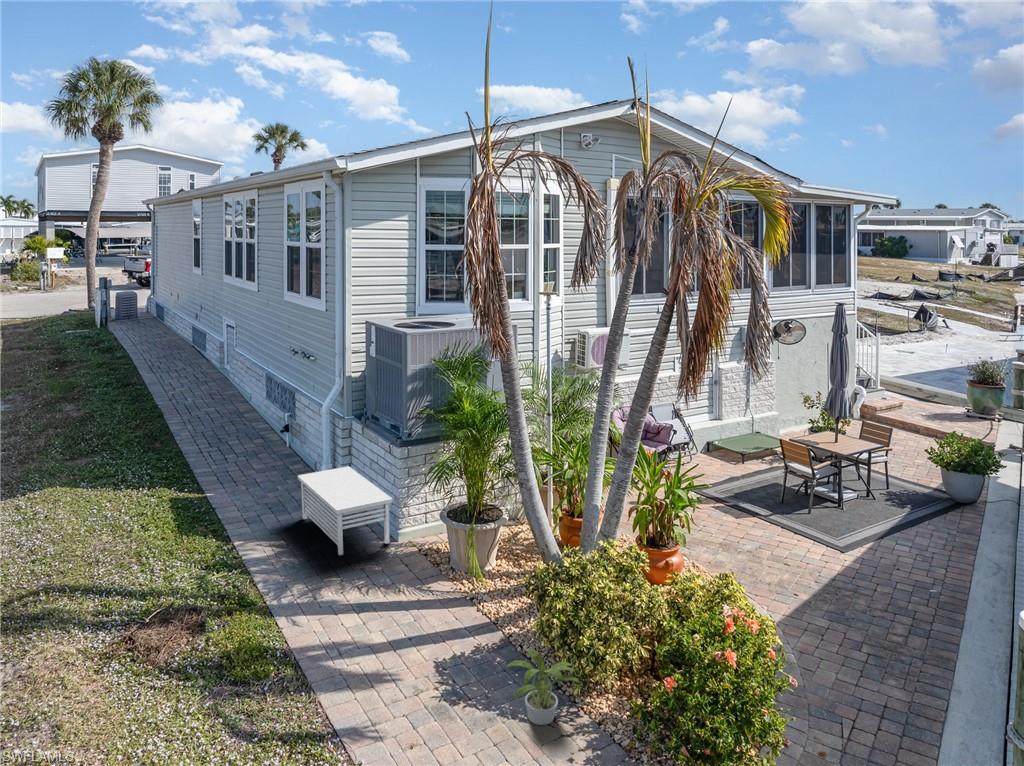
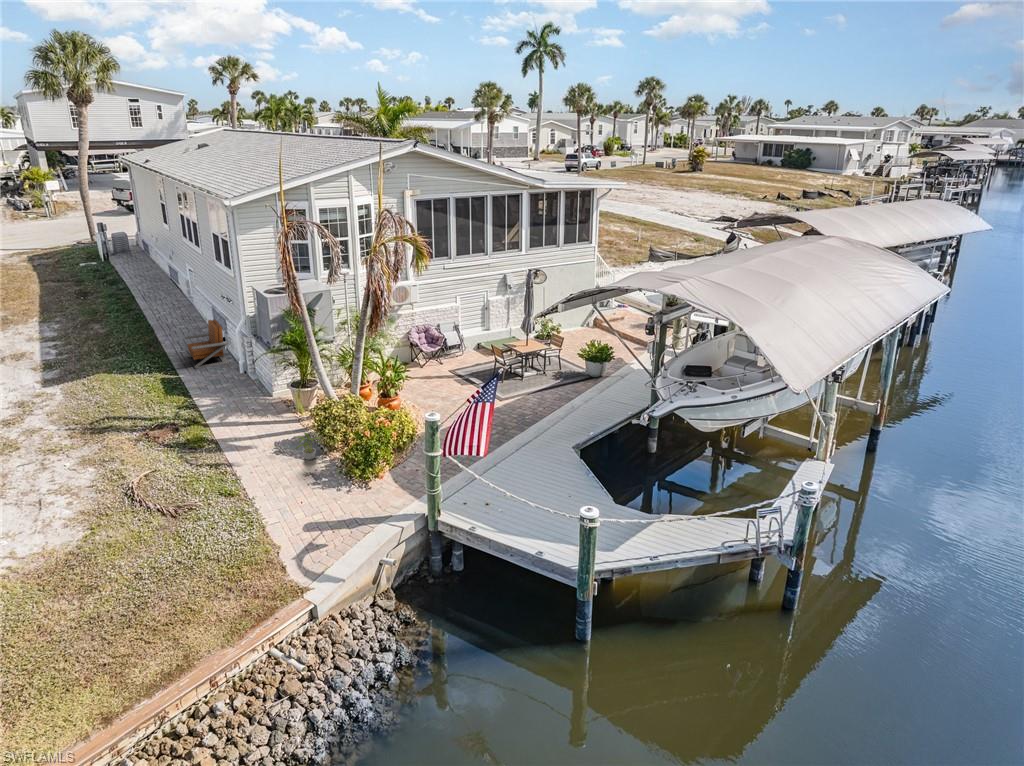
lounge chair: none [217,392,298,481] -> present [185,320,229,369]
storage bench: present [298,466,392,555] -> none [224,361,270,403]

